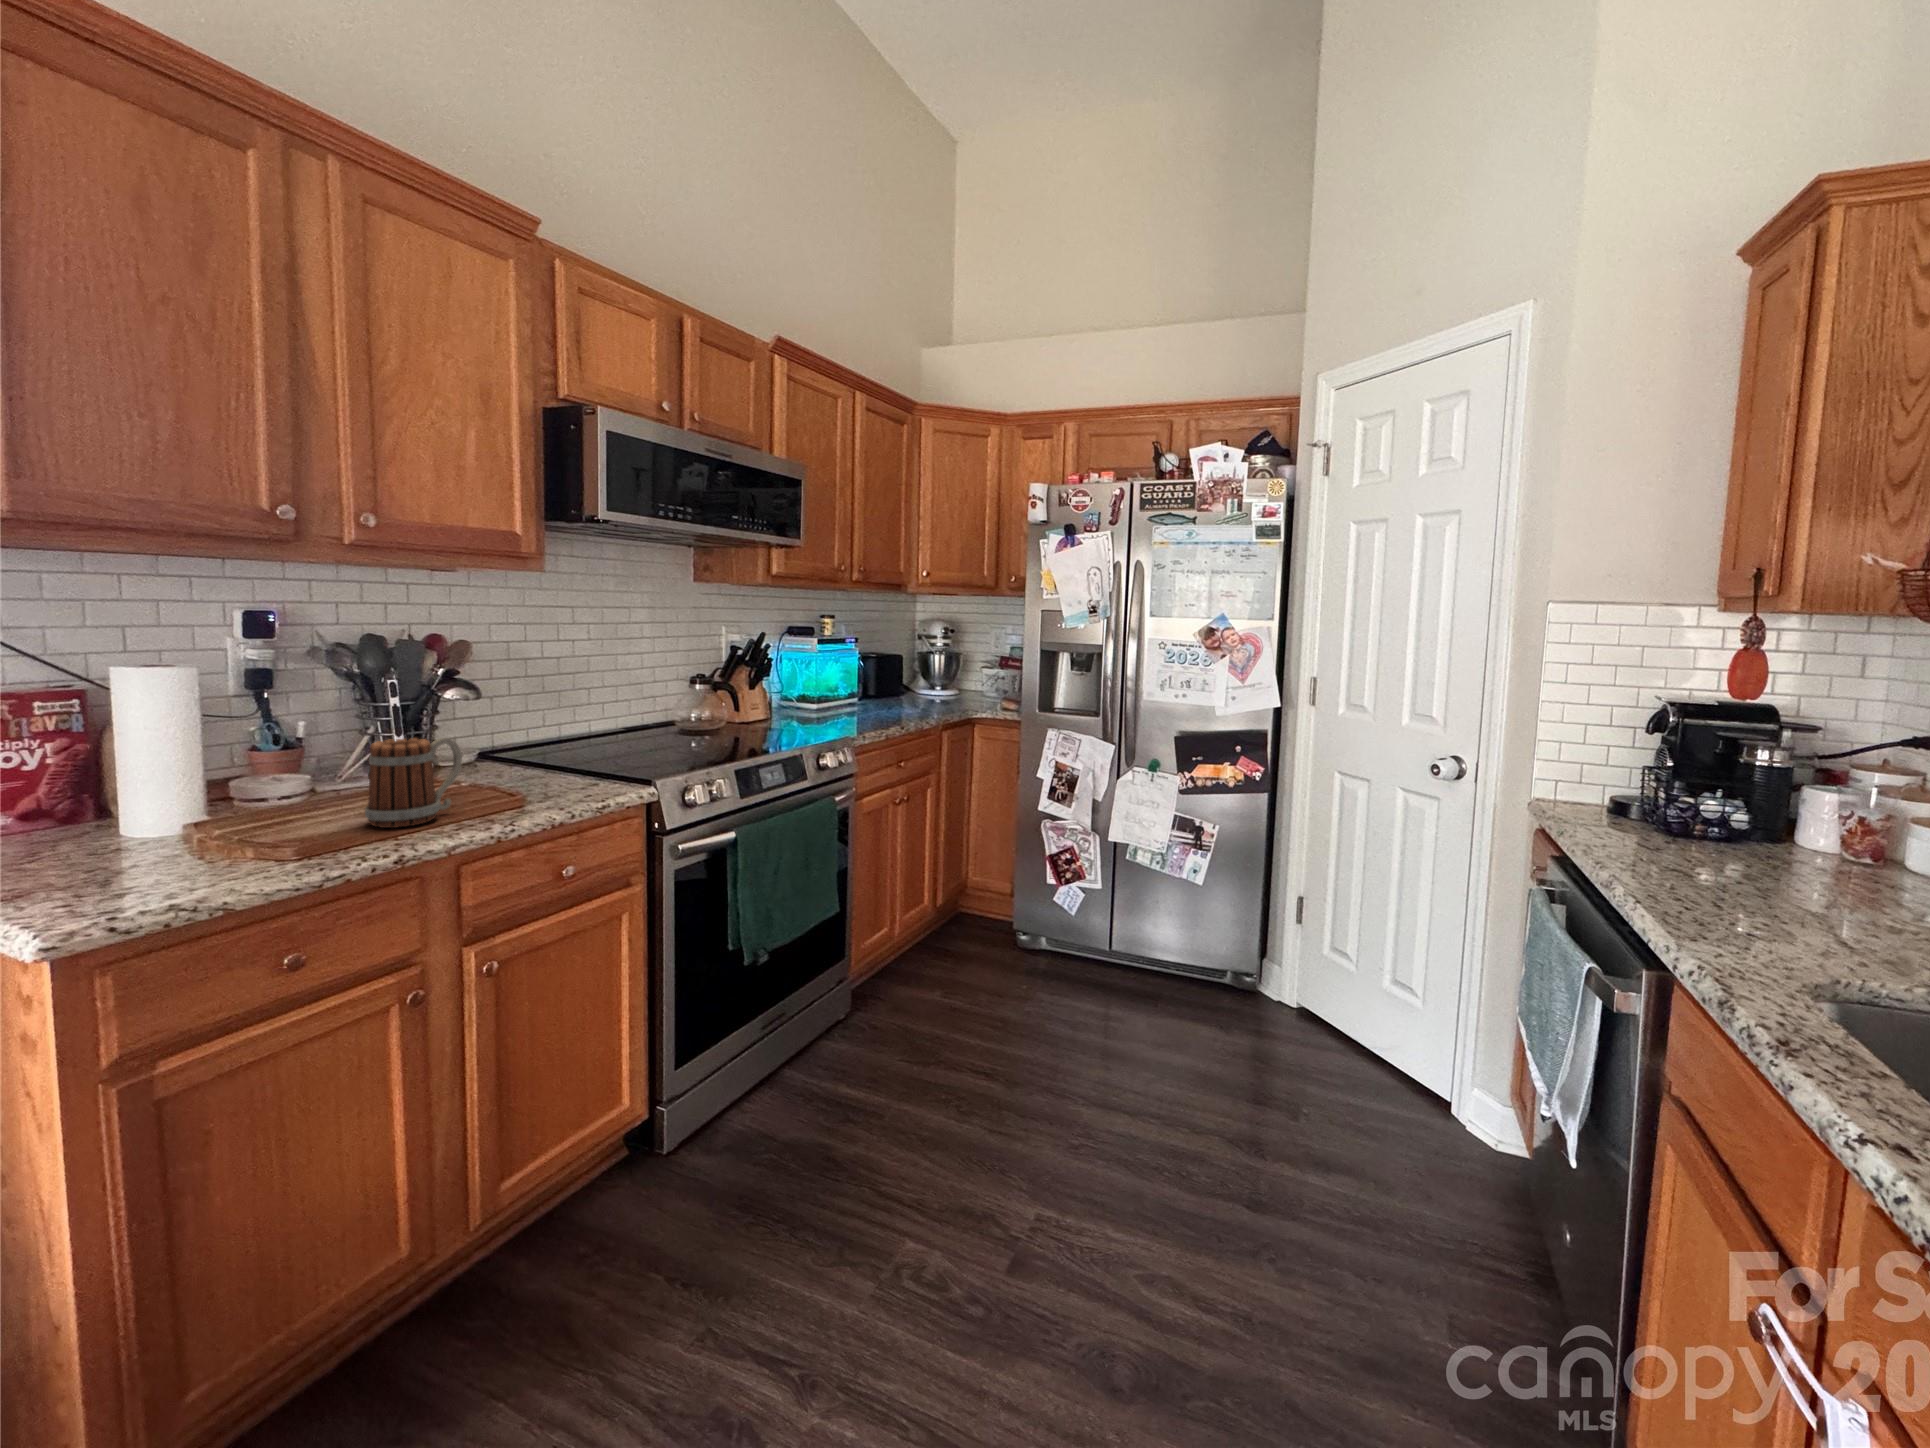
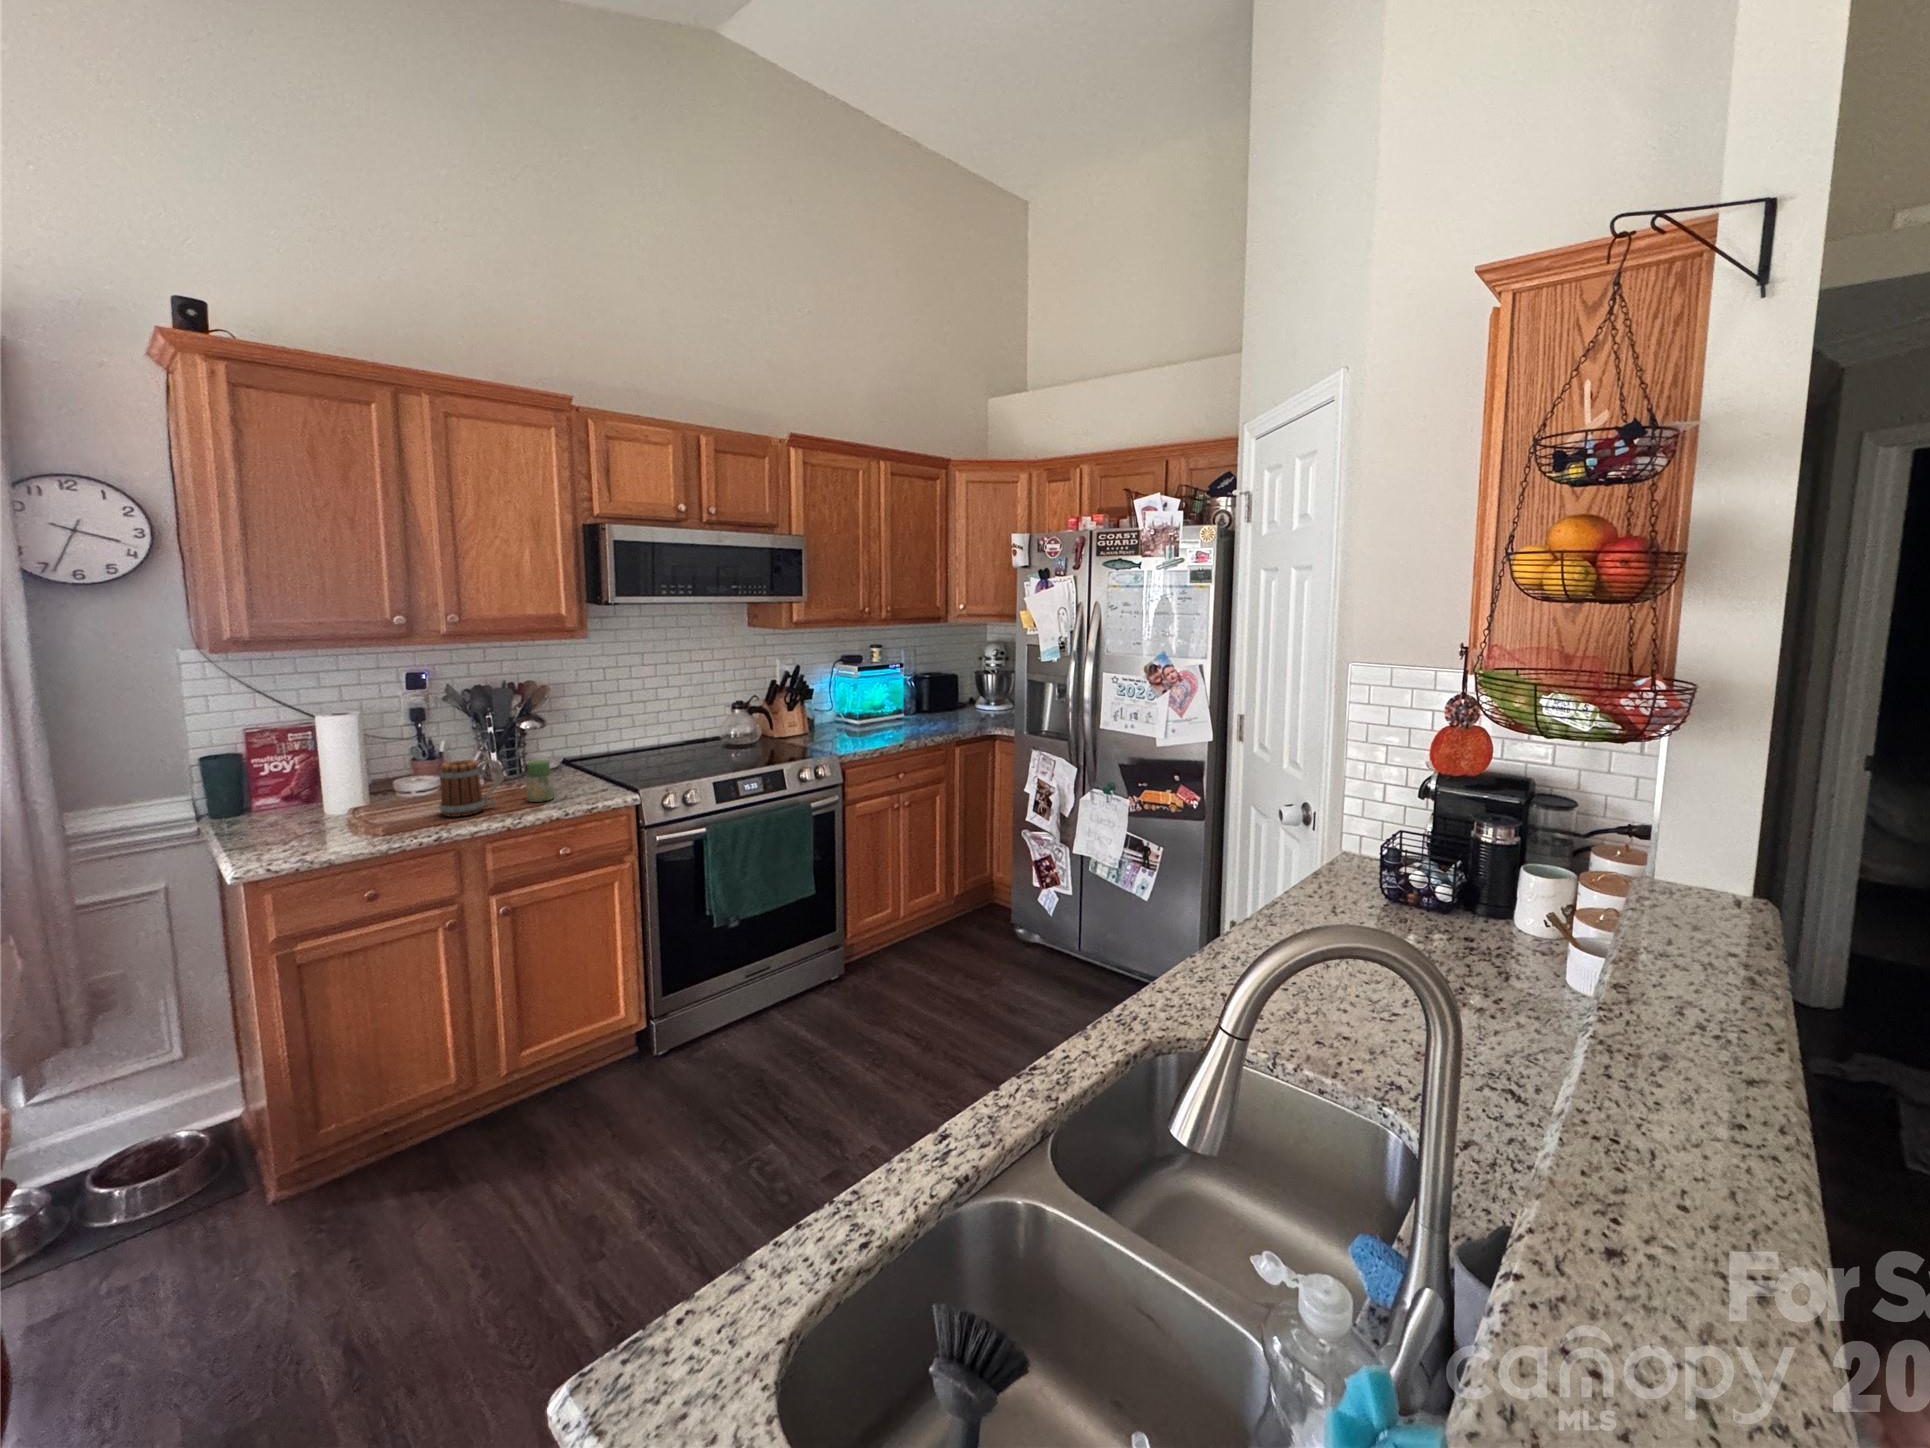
jar: none [488,741,530,803] -> present [526,760,554,802]

